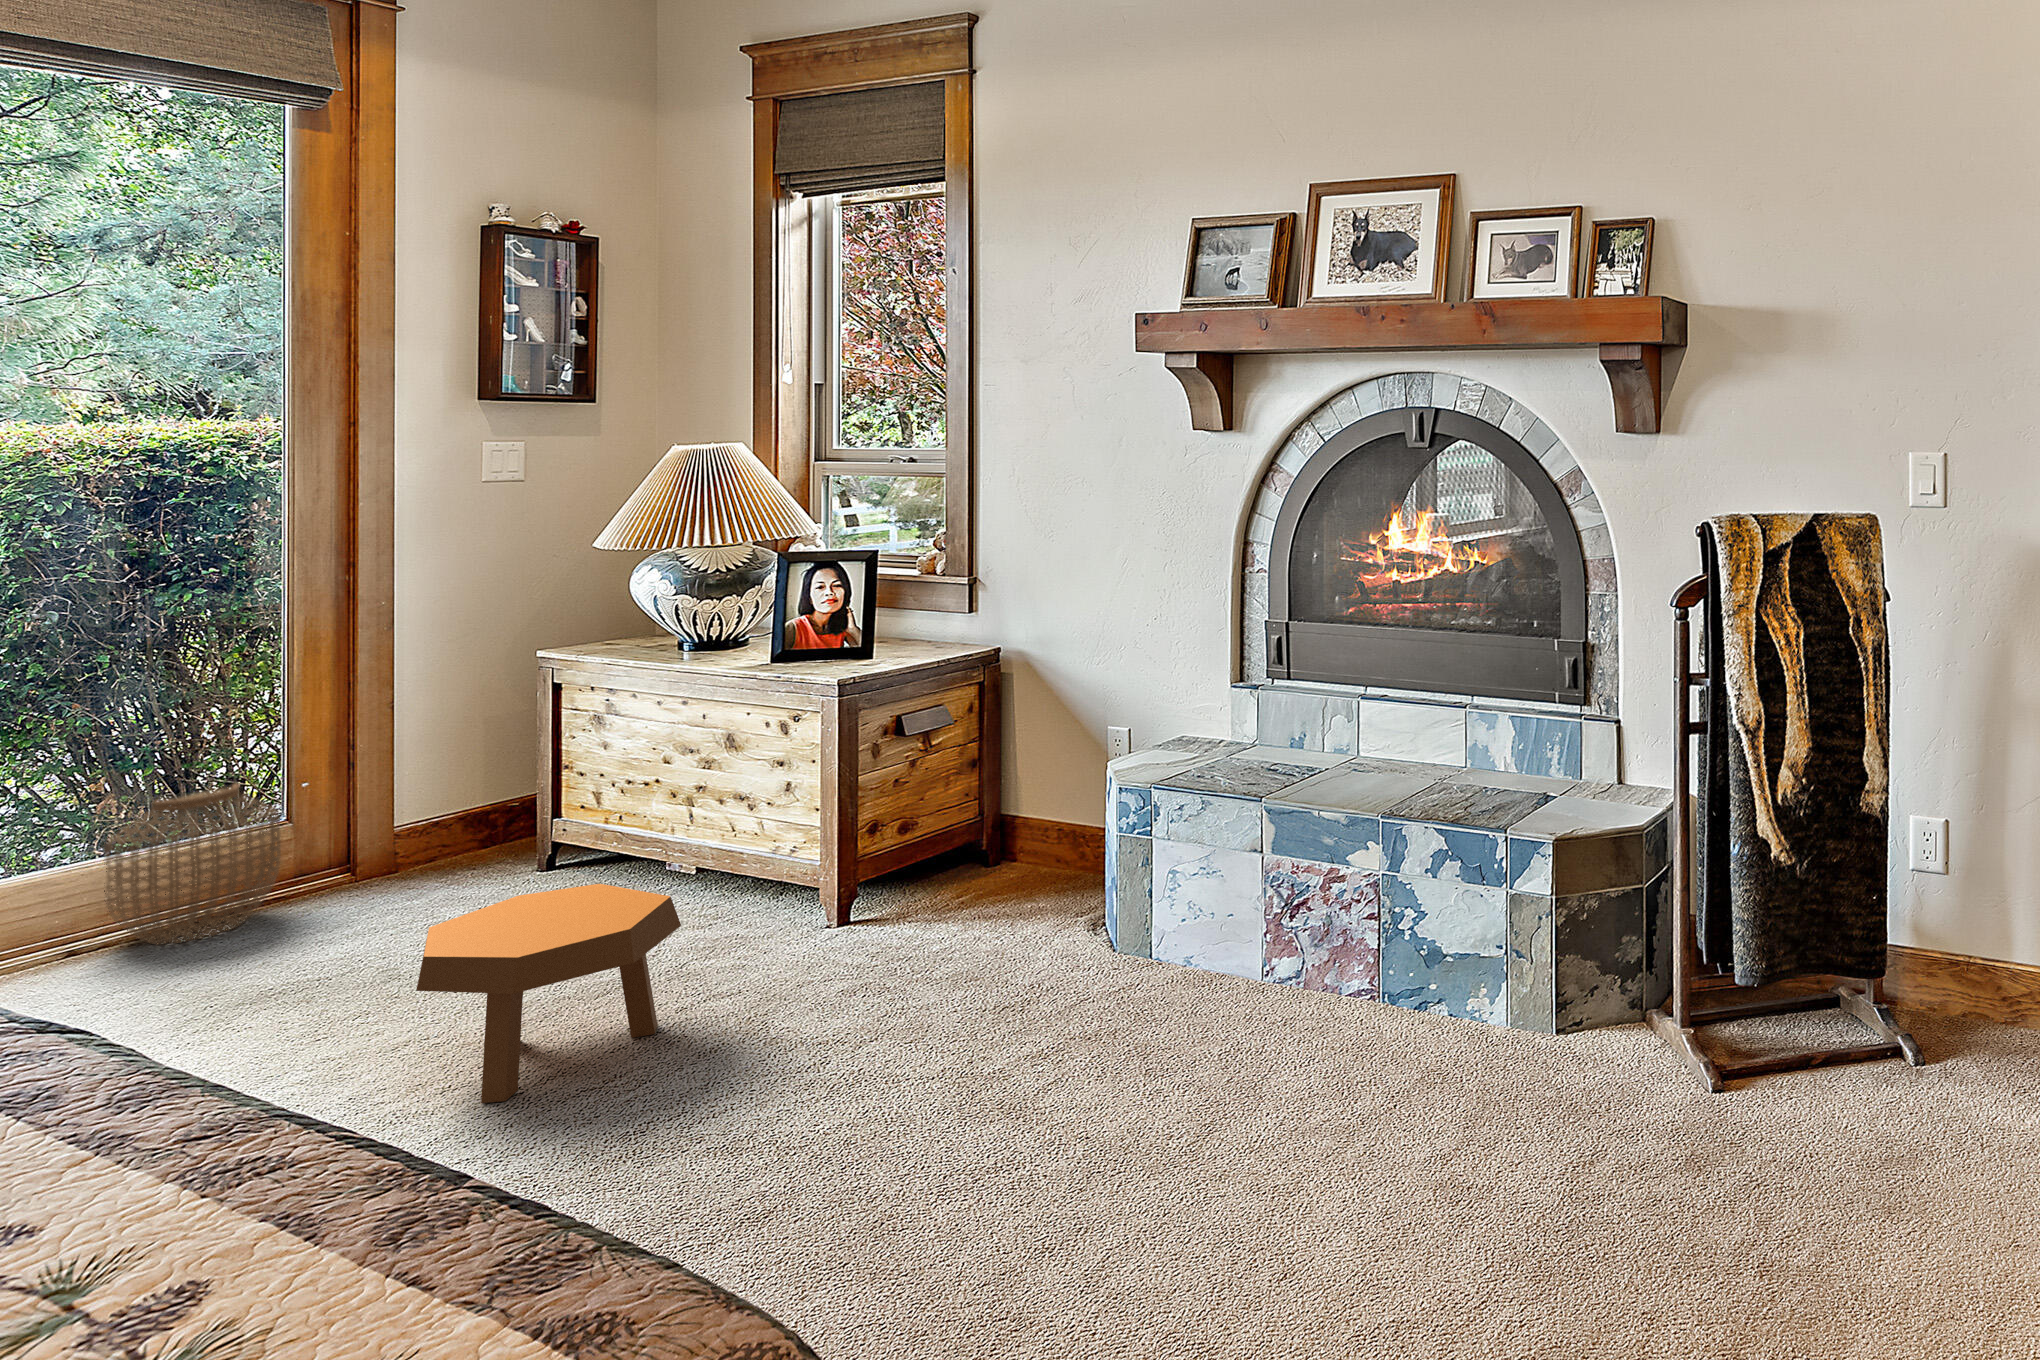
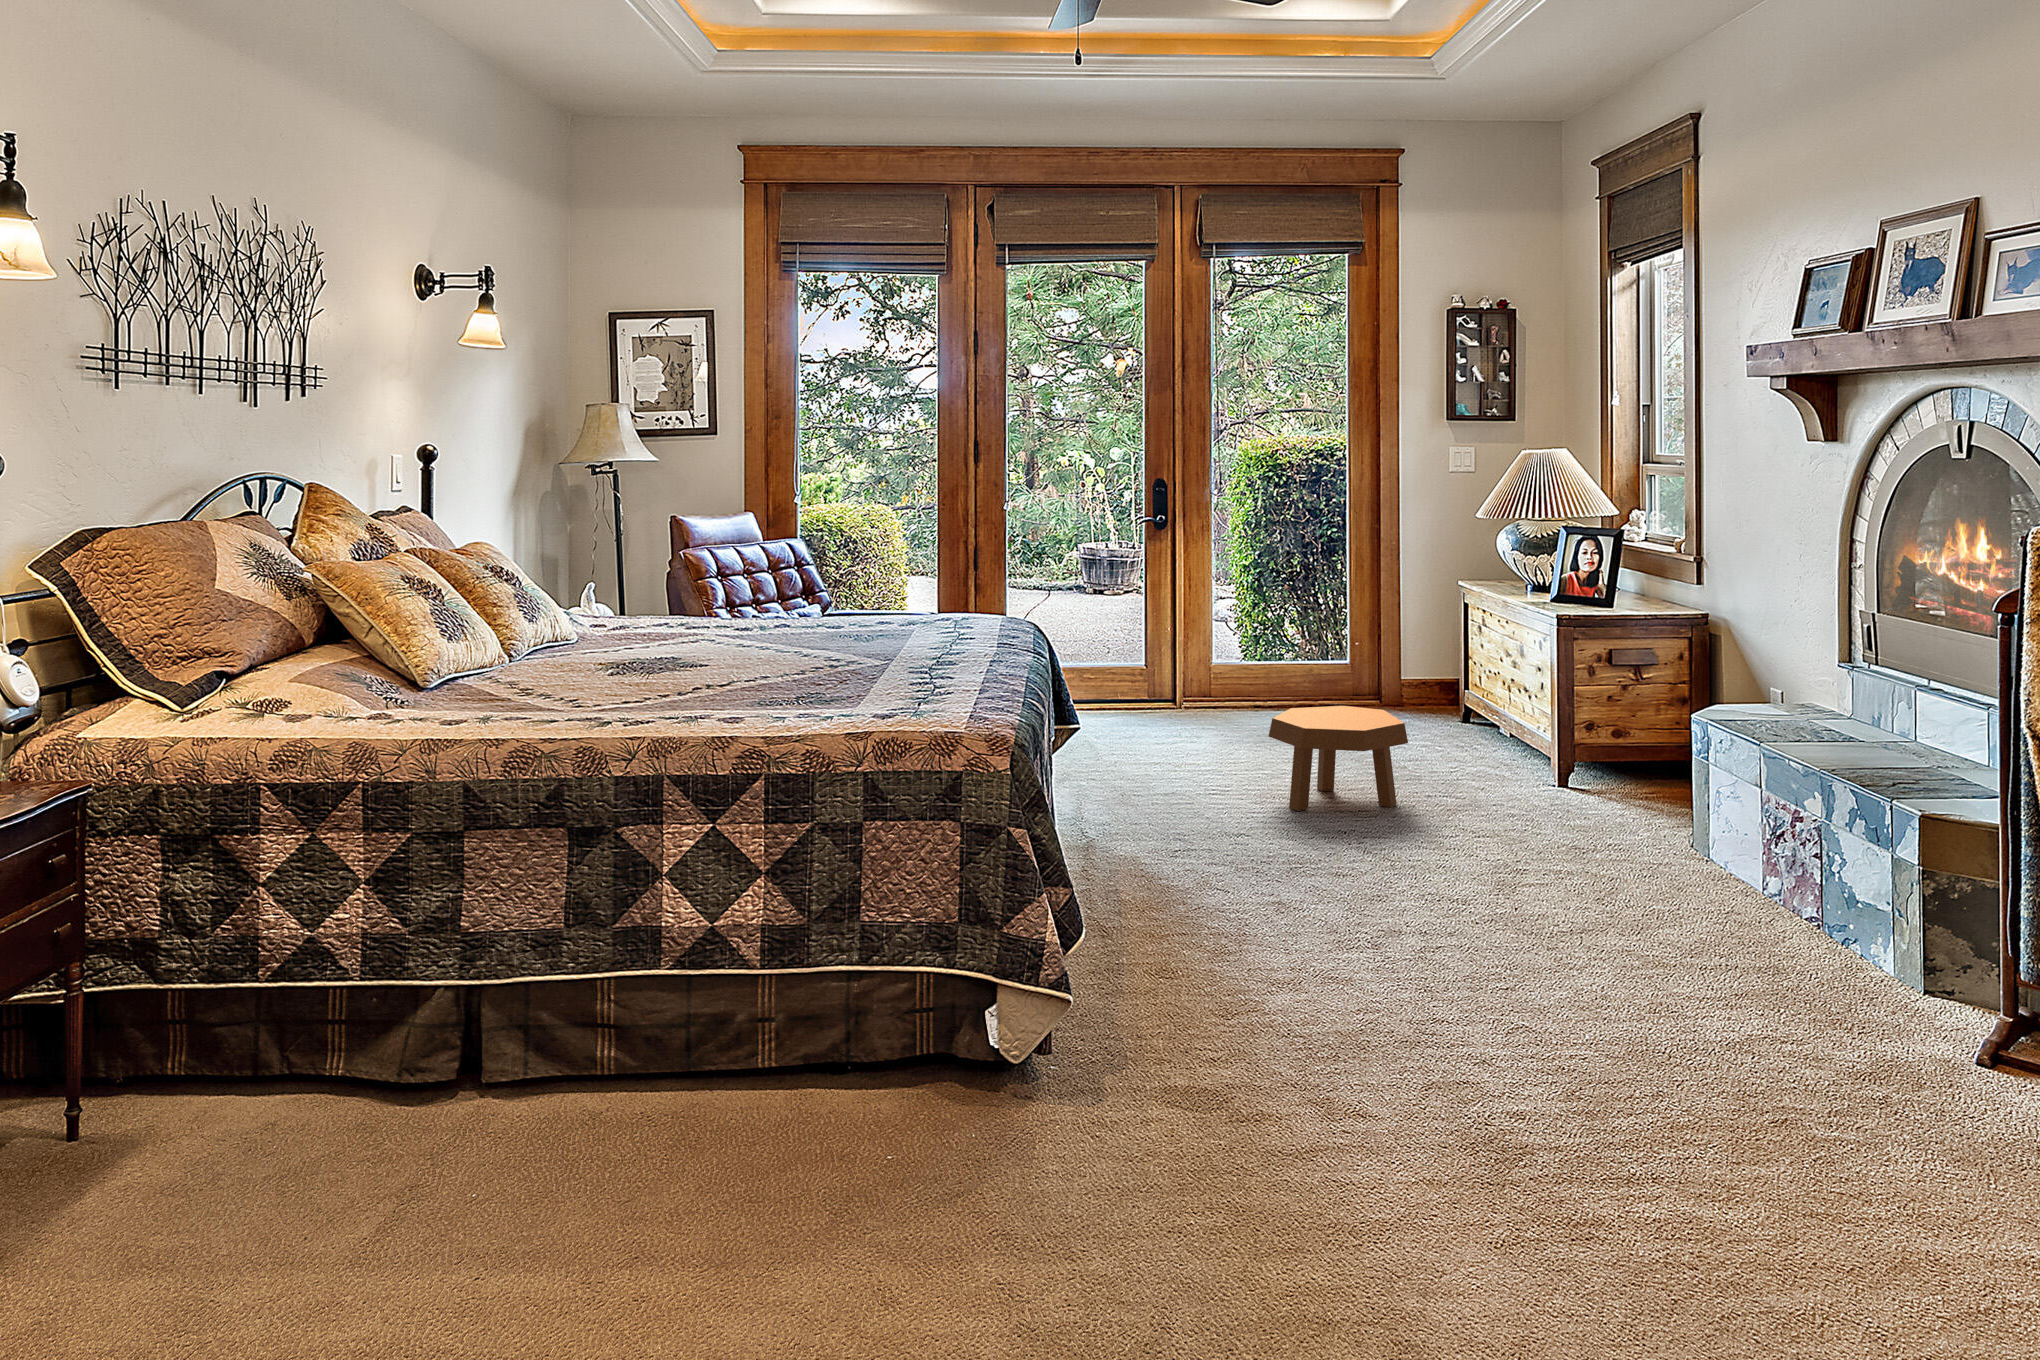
woven basket: present [103,784,280,945] -> none [1228,624,1308,714]

